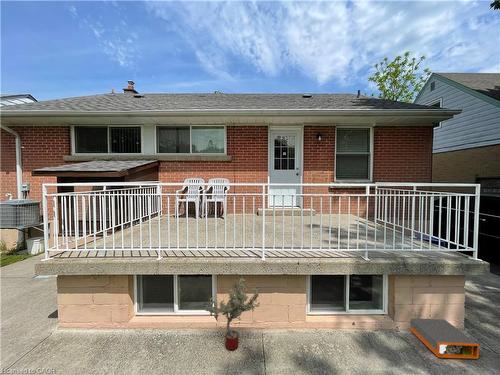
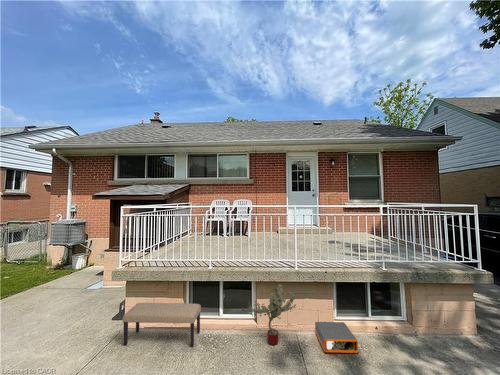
bench: none [44,300,149,354] -> present [123,303,201,347]
storage box: present [410,318,479,359] -> present [315,322,358,353]

